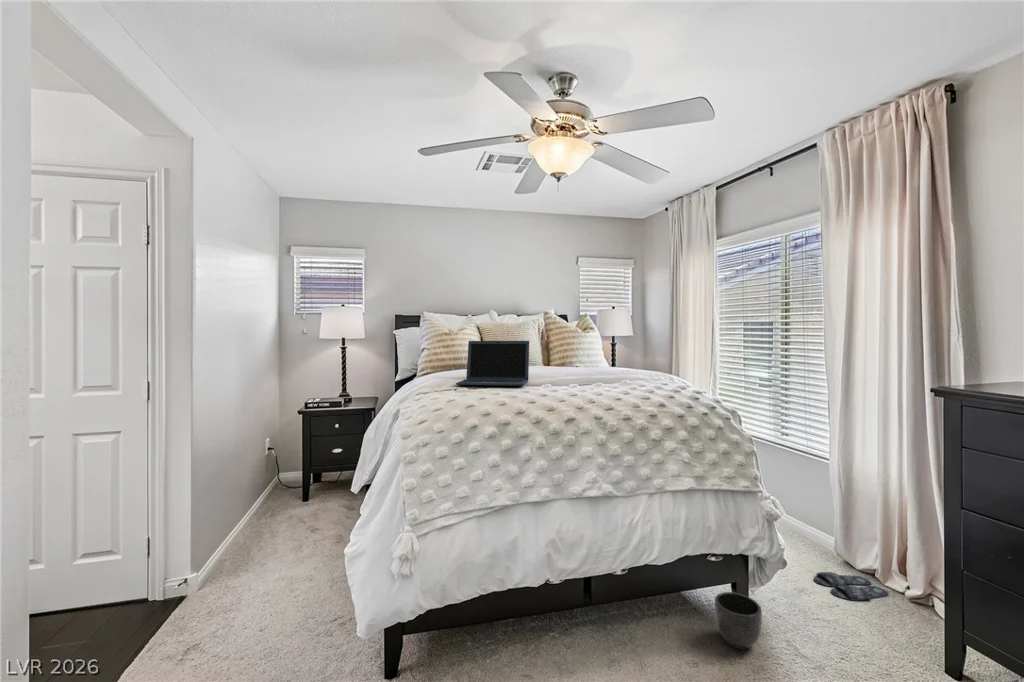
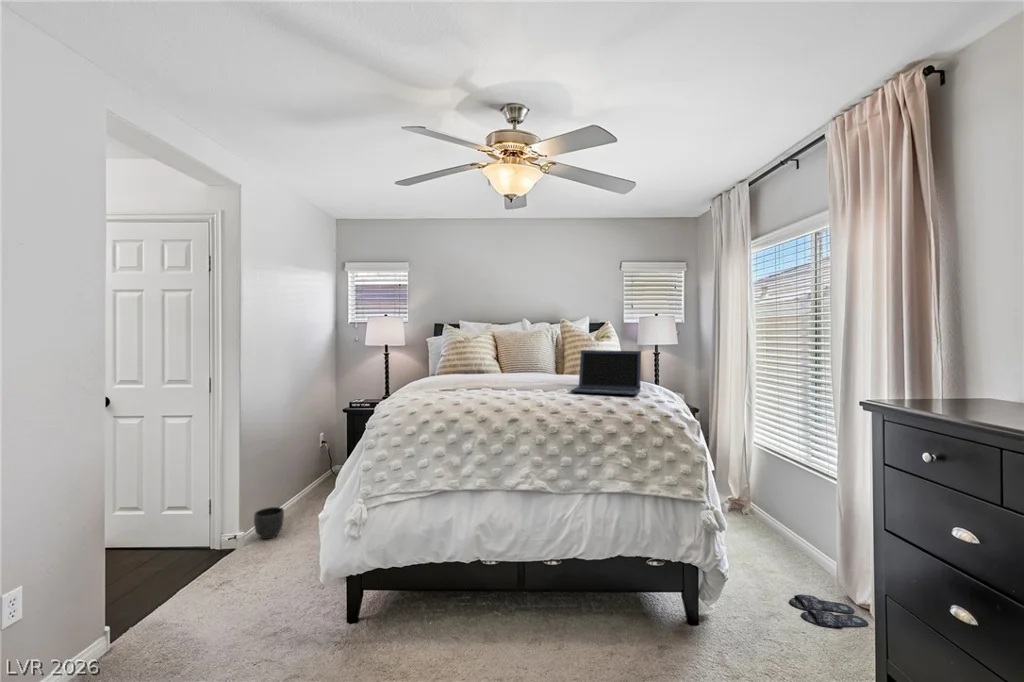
laptop: present [456,341,529,386] -> present [571,350,641,395]
planter: present [715,592,762,649] -> present [254,507,284,539]

